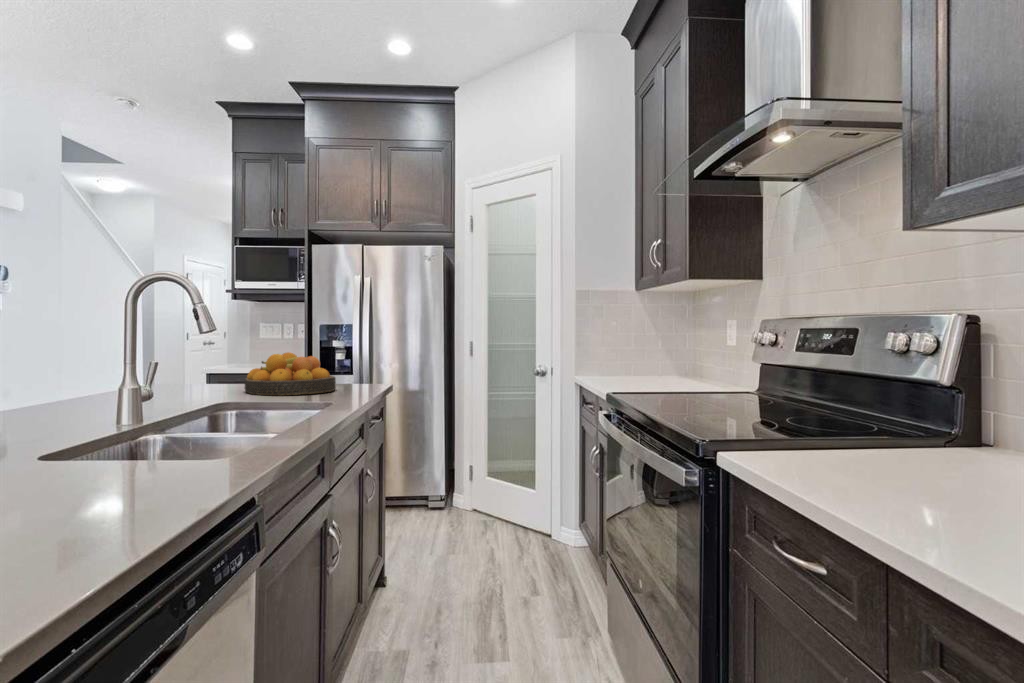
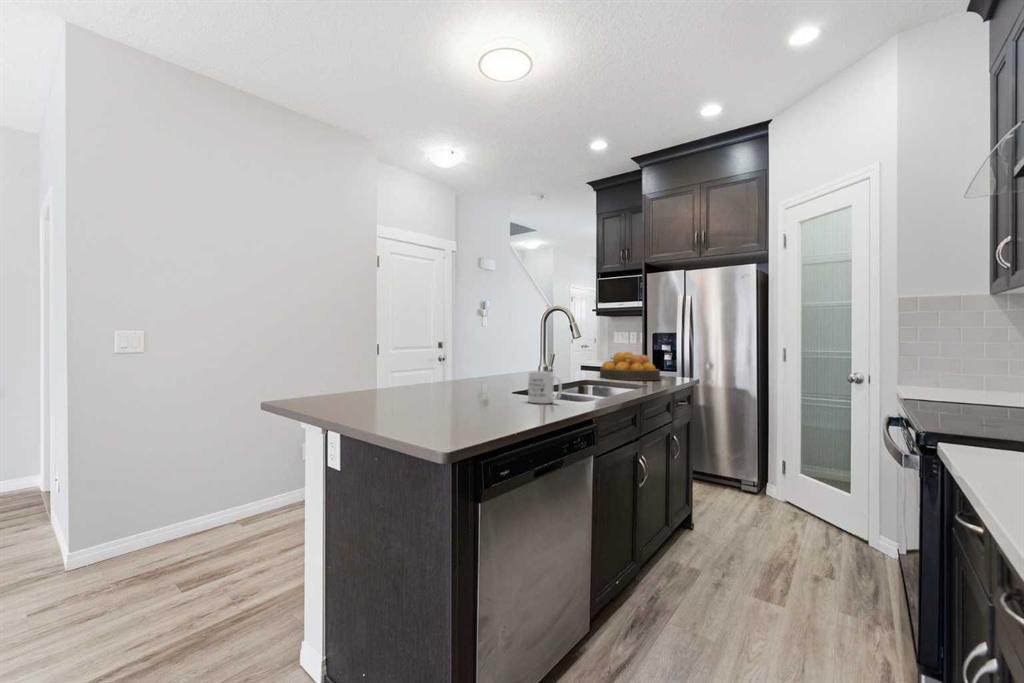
mug: none [76,414,161,488] -> present [528,371,562,403]

